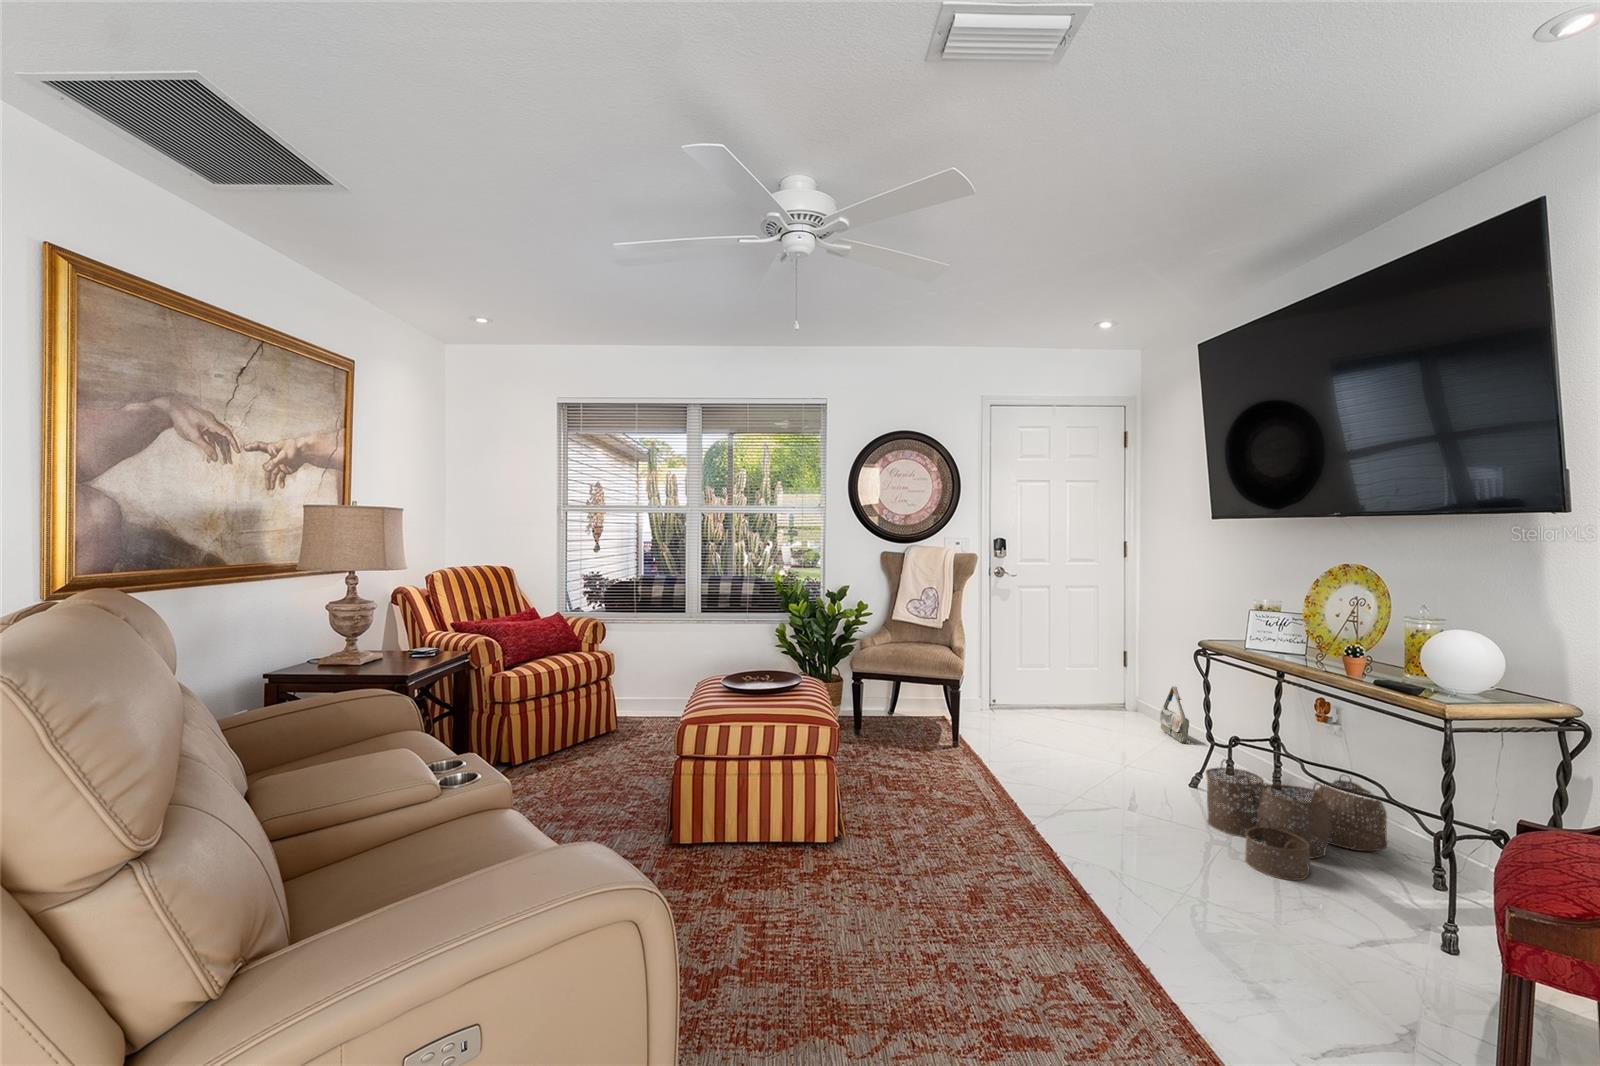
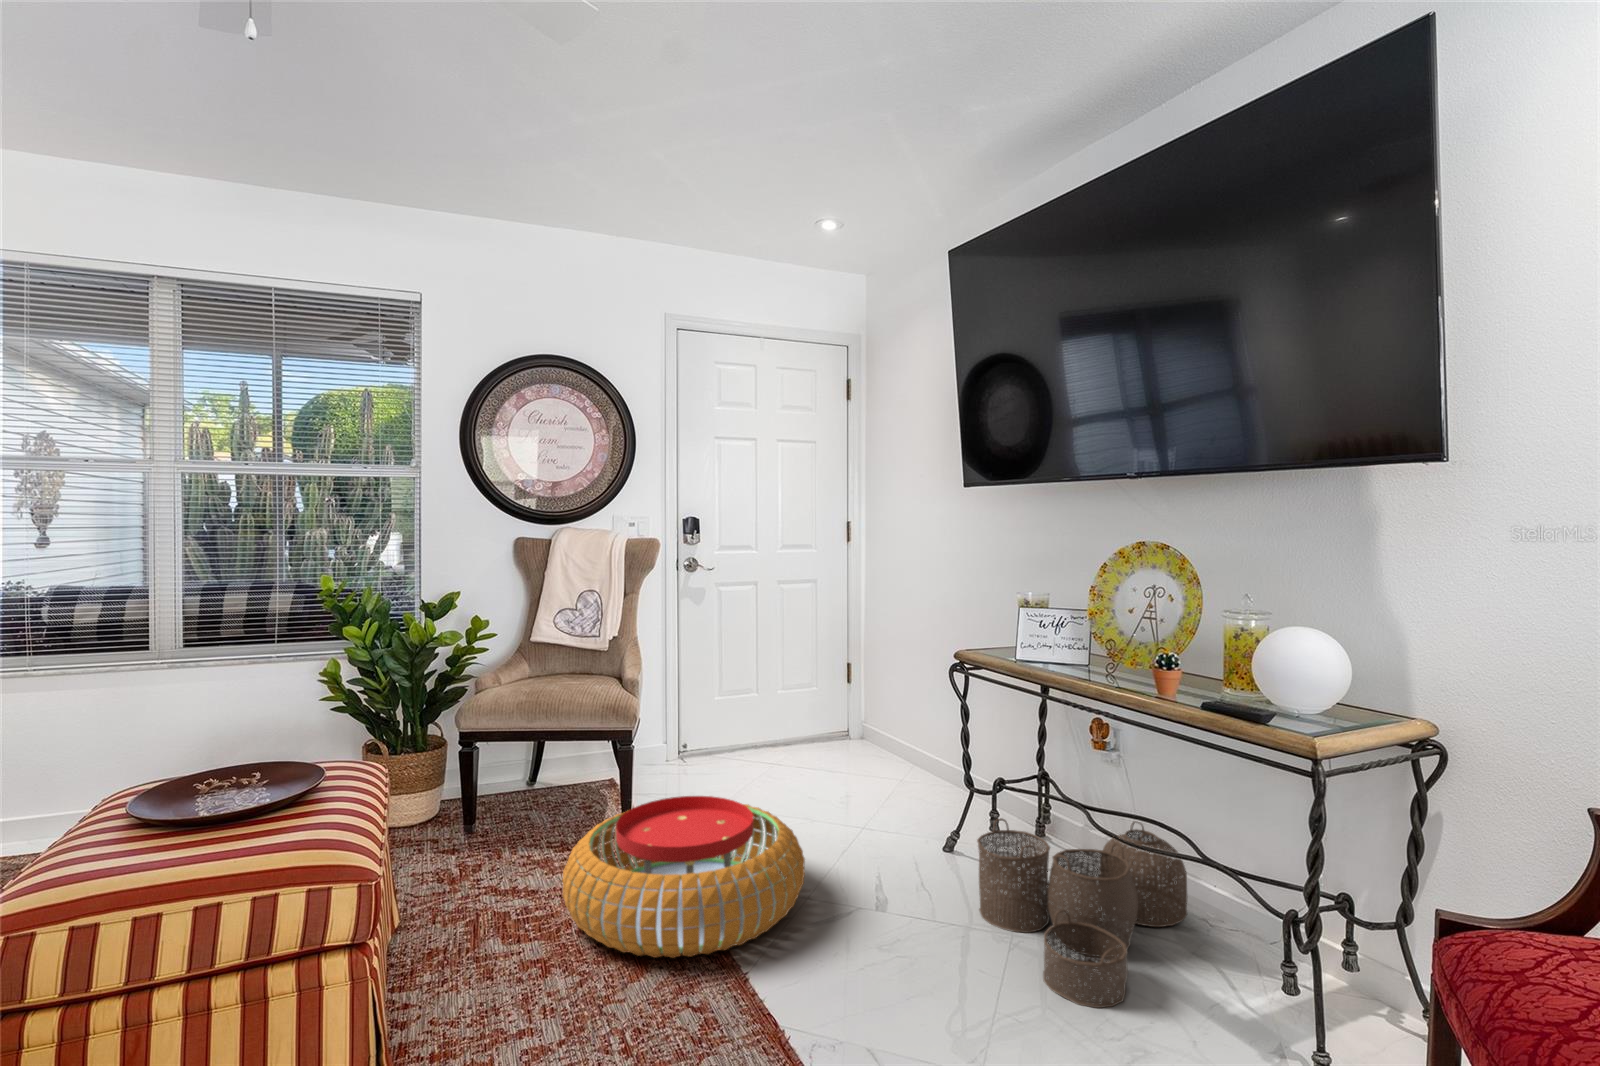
bag: present [1160,686,1189,743] -> none [893,707,929,780]
pouf: none [921,722,1077,812] -> present [563,796,805,958]

